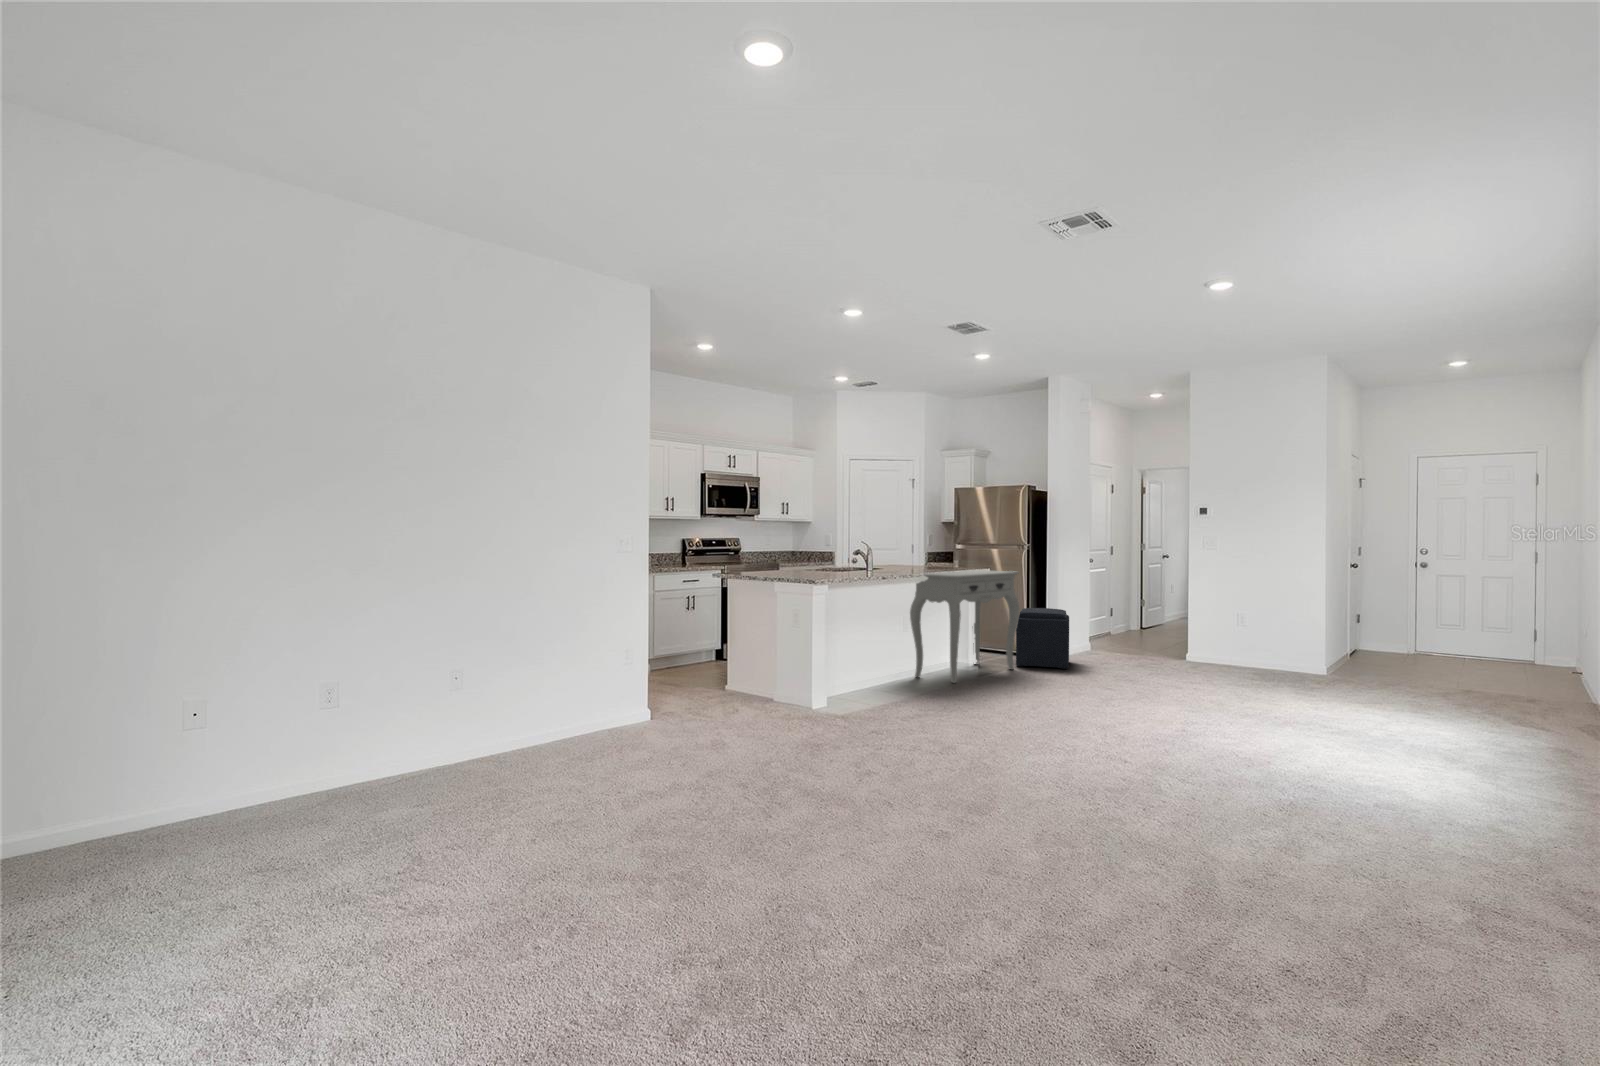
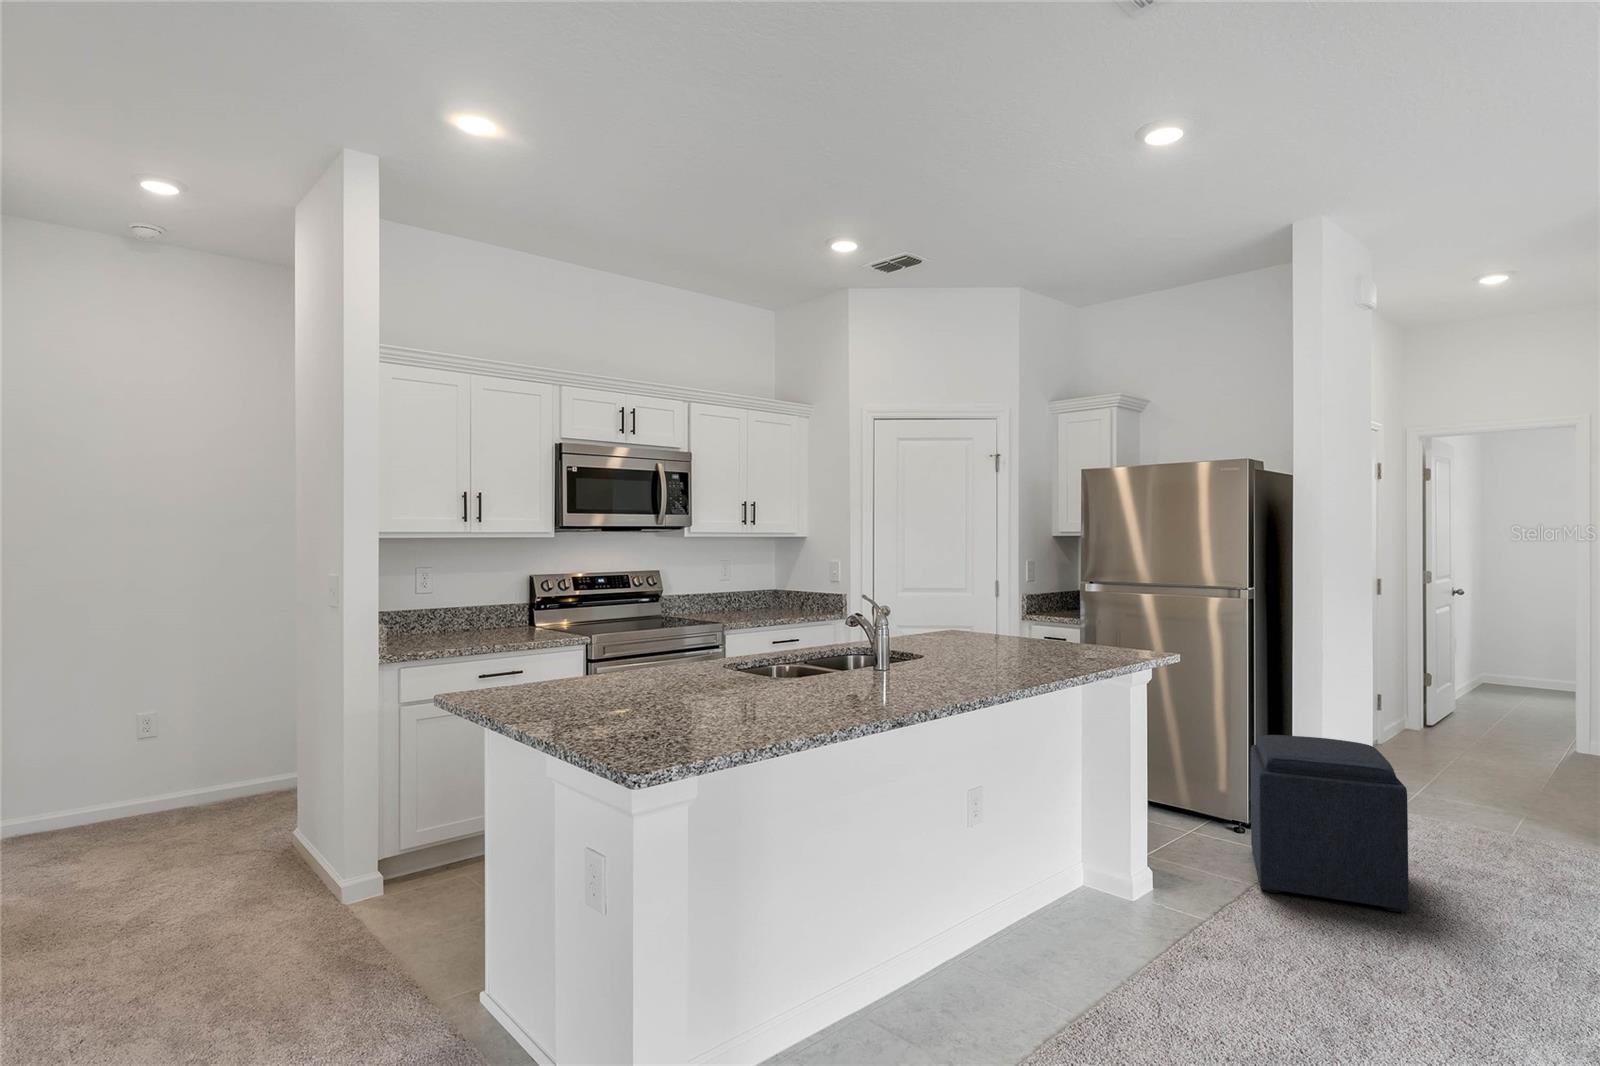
console table: present [910,570,1019,683] -> none [991,649,1274,1005]

